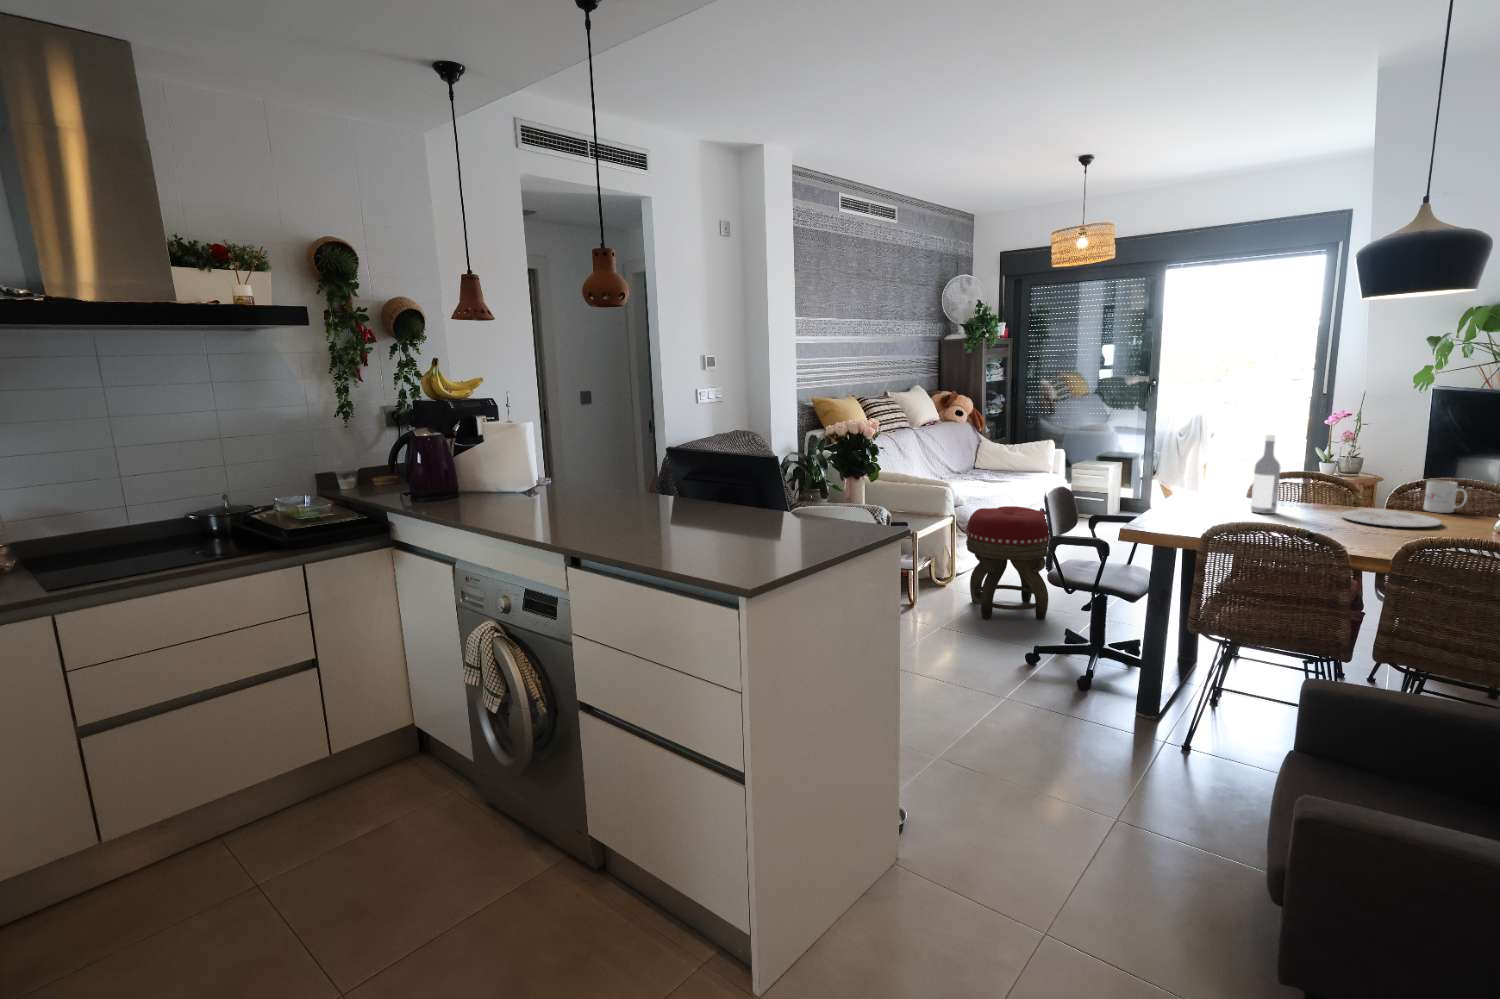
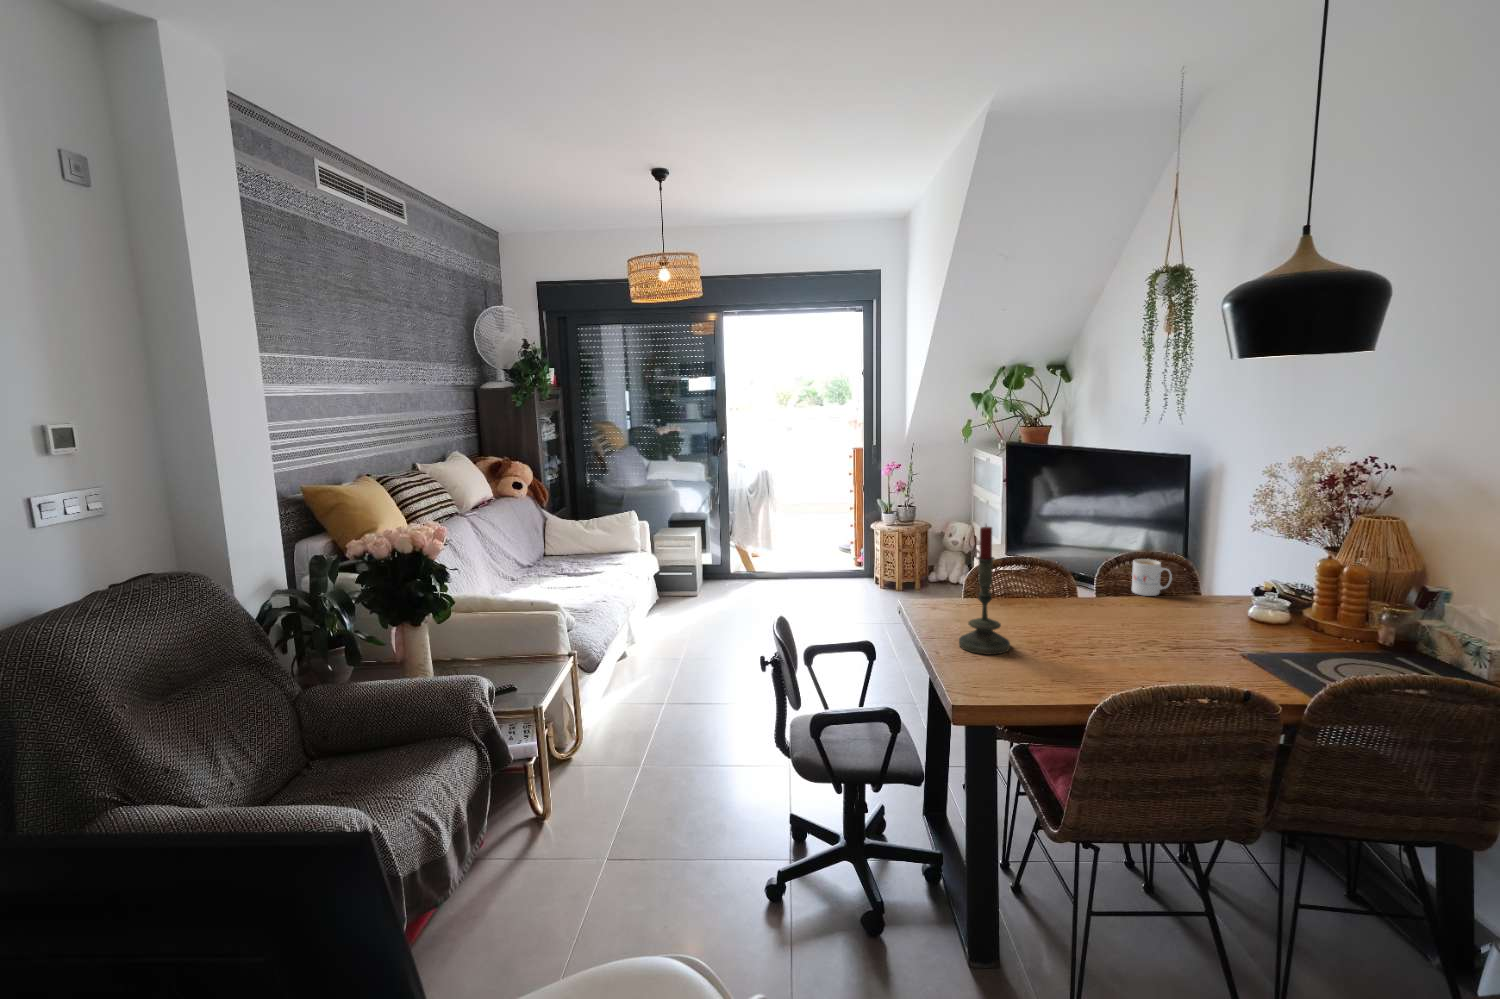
candle: none [1179,423,1220,517] -> present [959,526,1010,655]
wine bottle: present [1251,435,1280,514] -> none [1020,529,1050,632]
footstool: present [966,506,1049,620] -> none [616,635,742,822]
plate: present [1341,510,1442,527] -> none [1102,605,1207,634]

